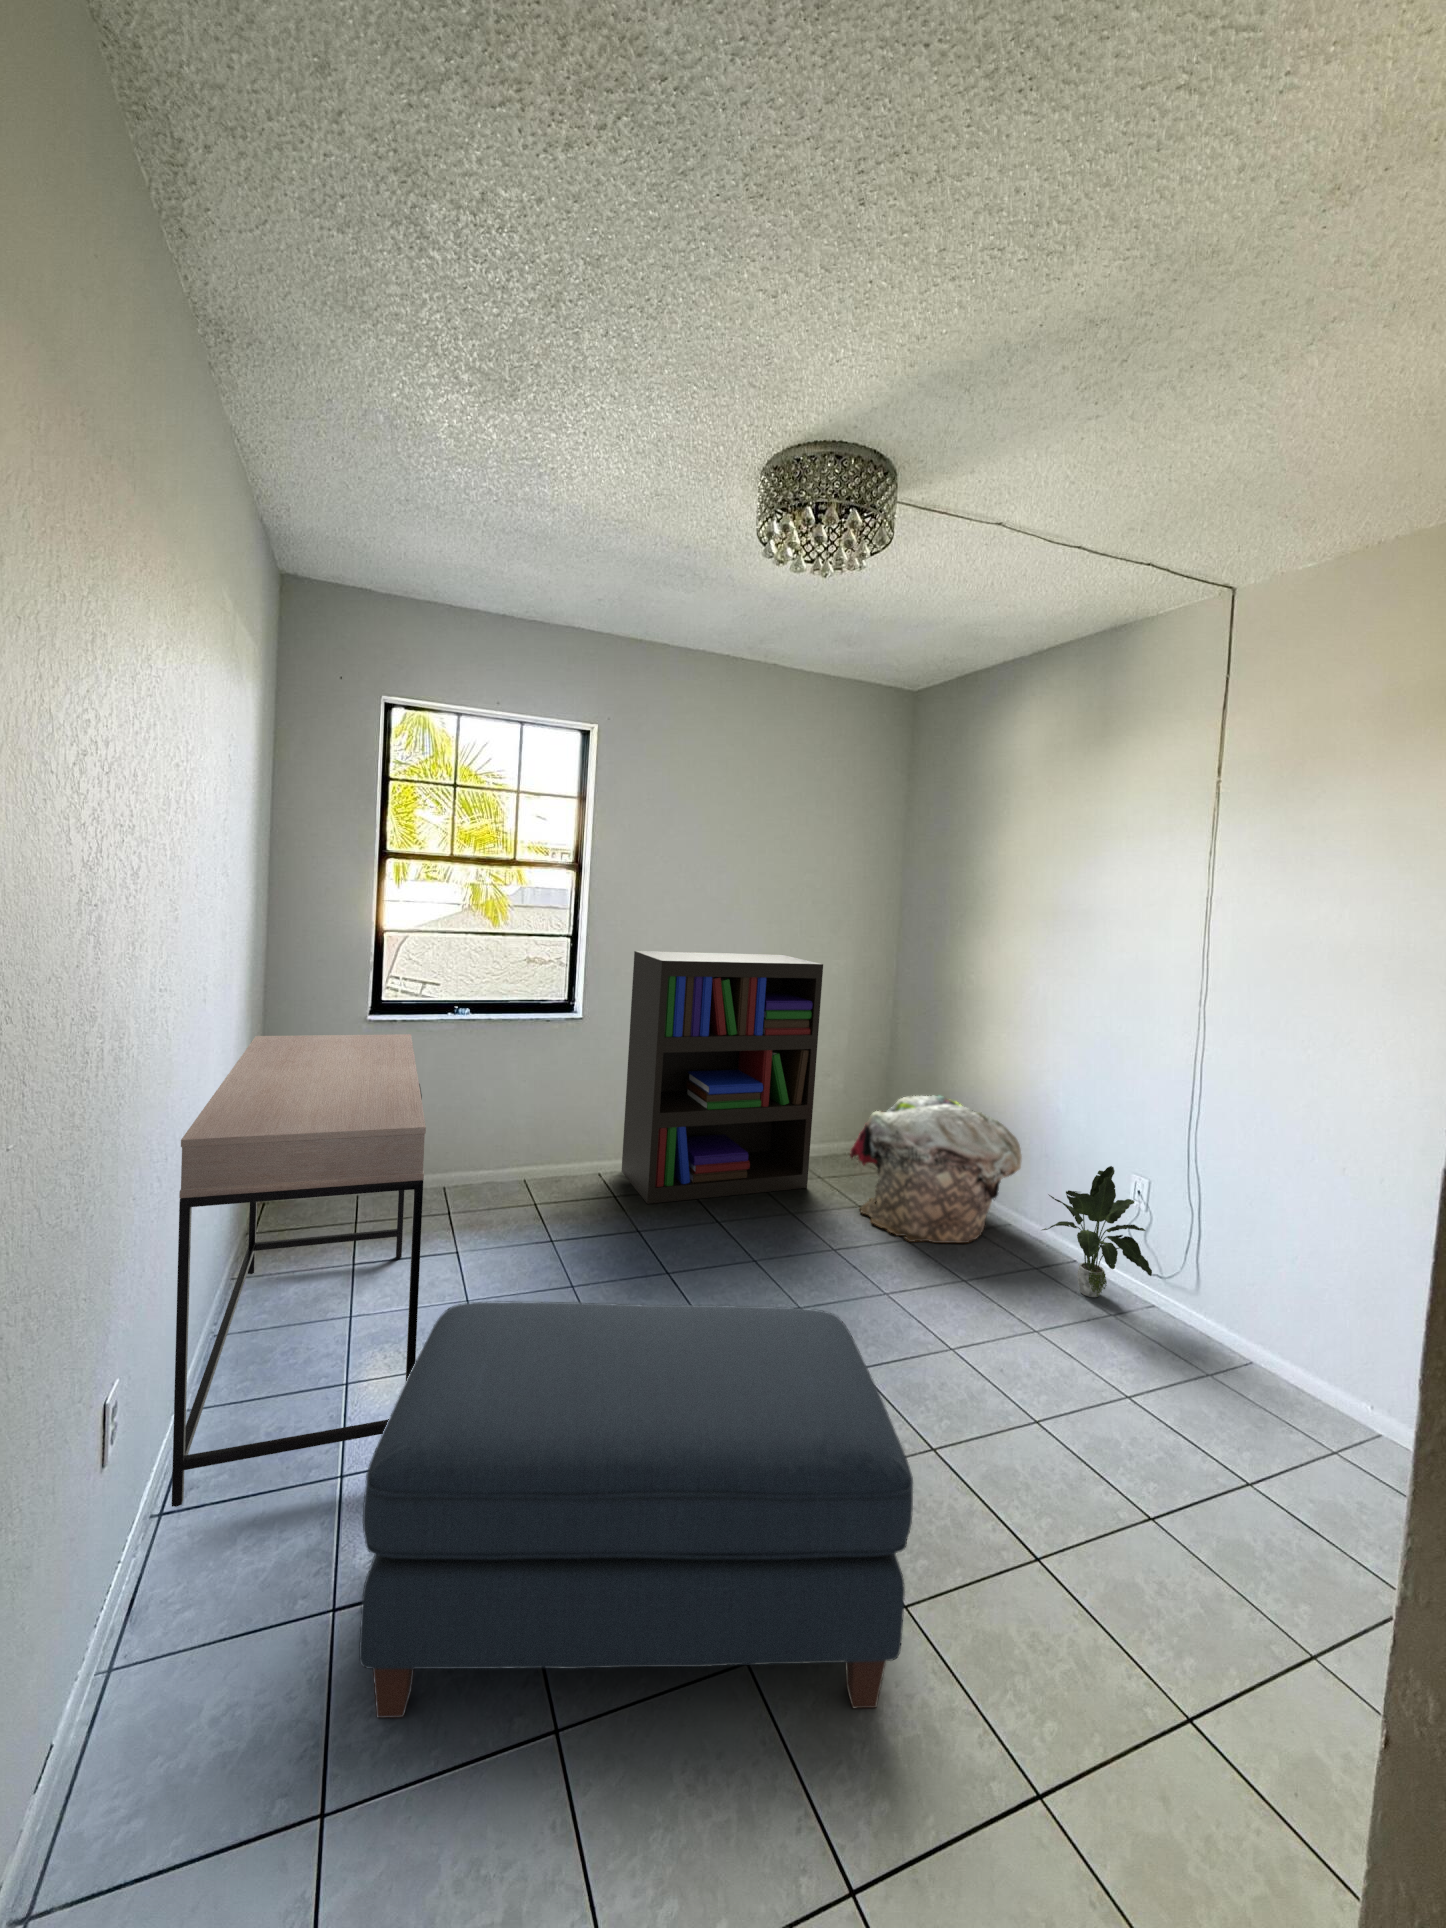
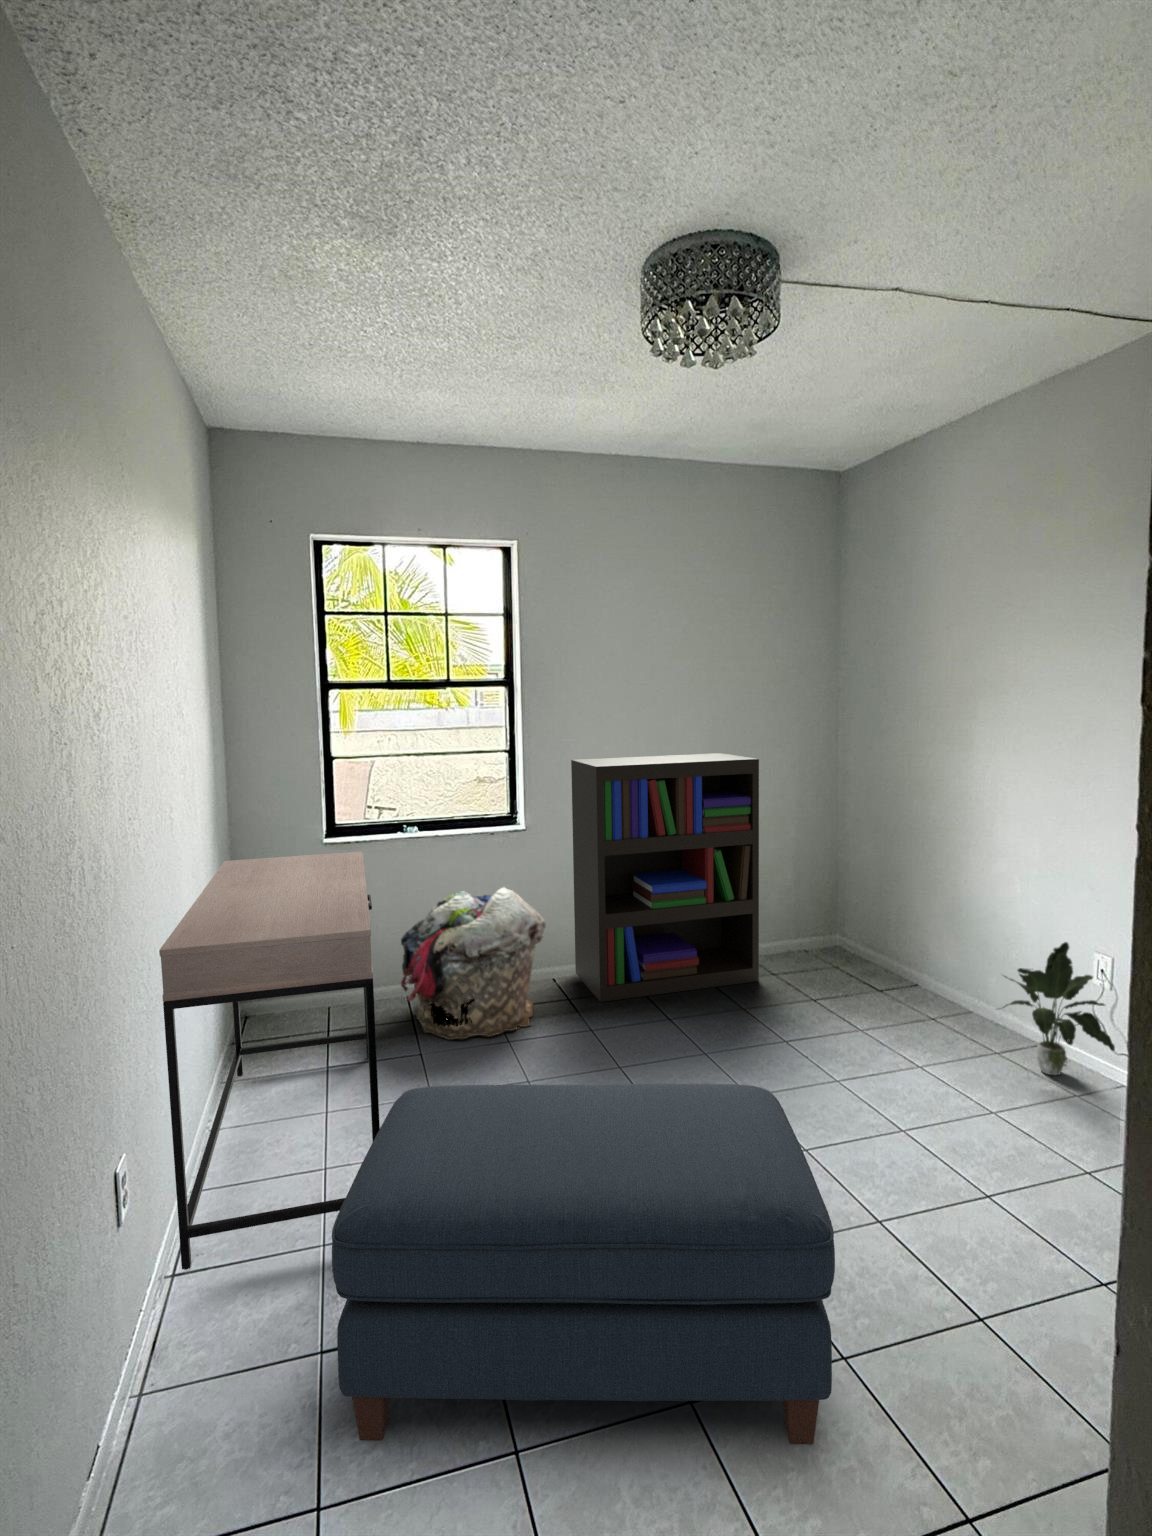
laundry basket: present [850,1096,1022,1243] -> present [401,888,545,1040]

